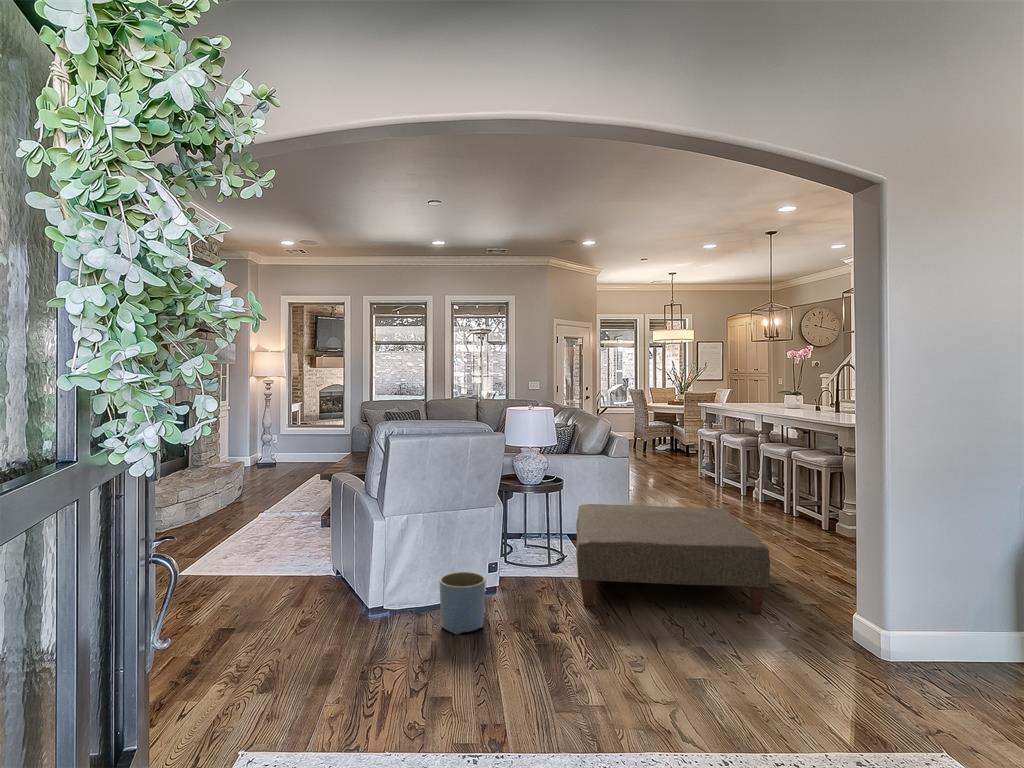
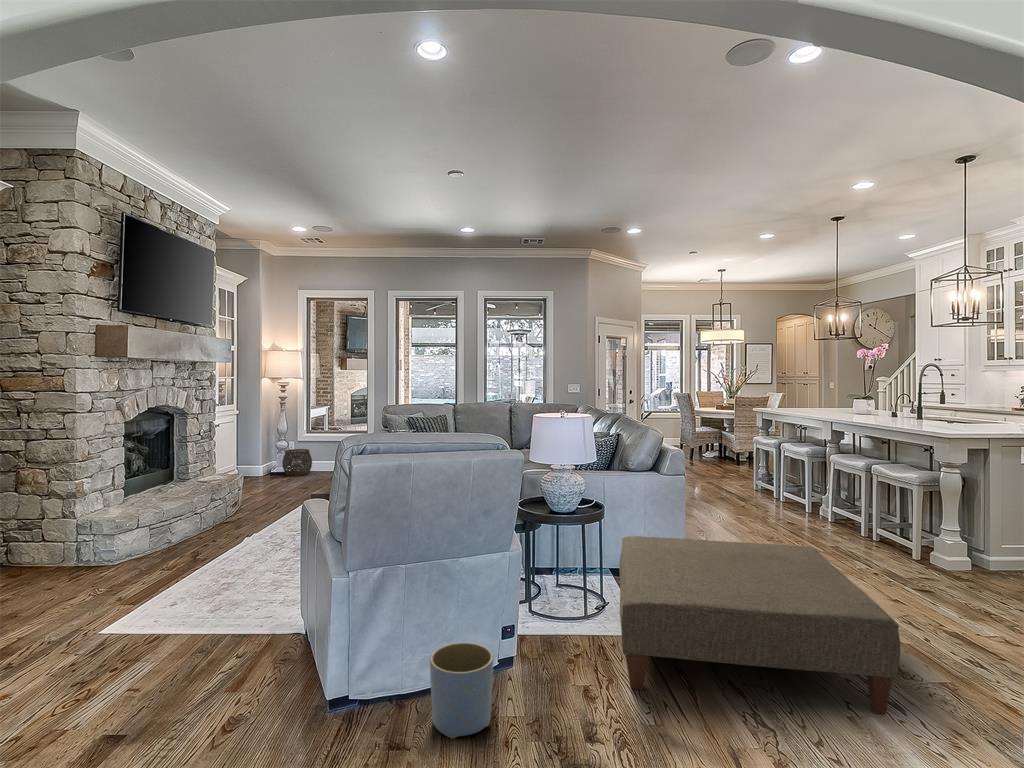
woven basket: none [254,444,284,470] -> present [282,449,312,476]

